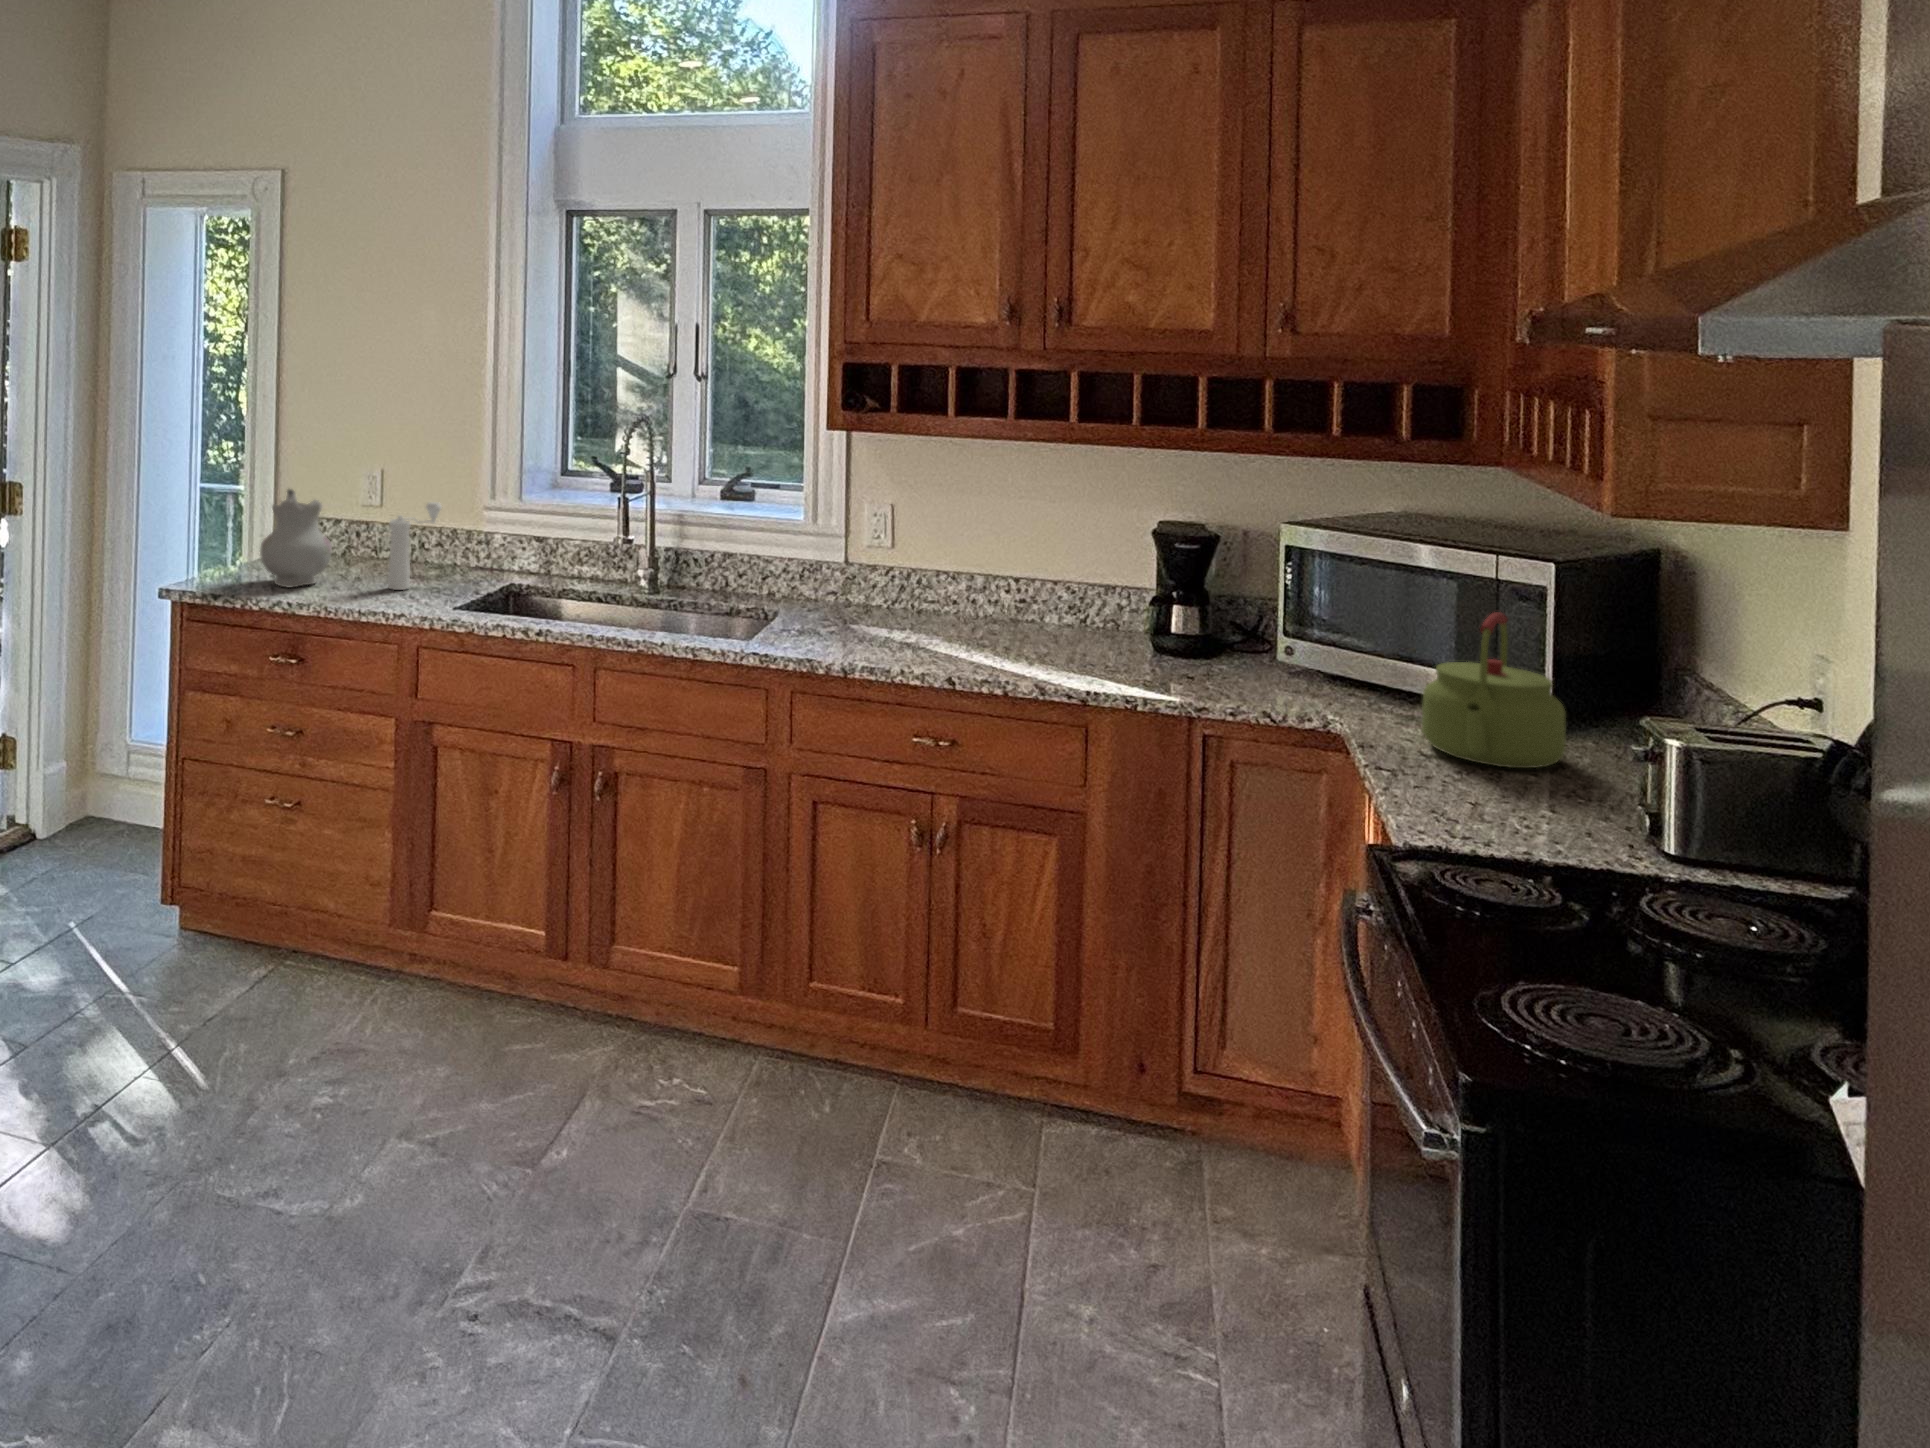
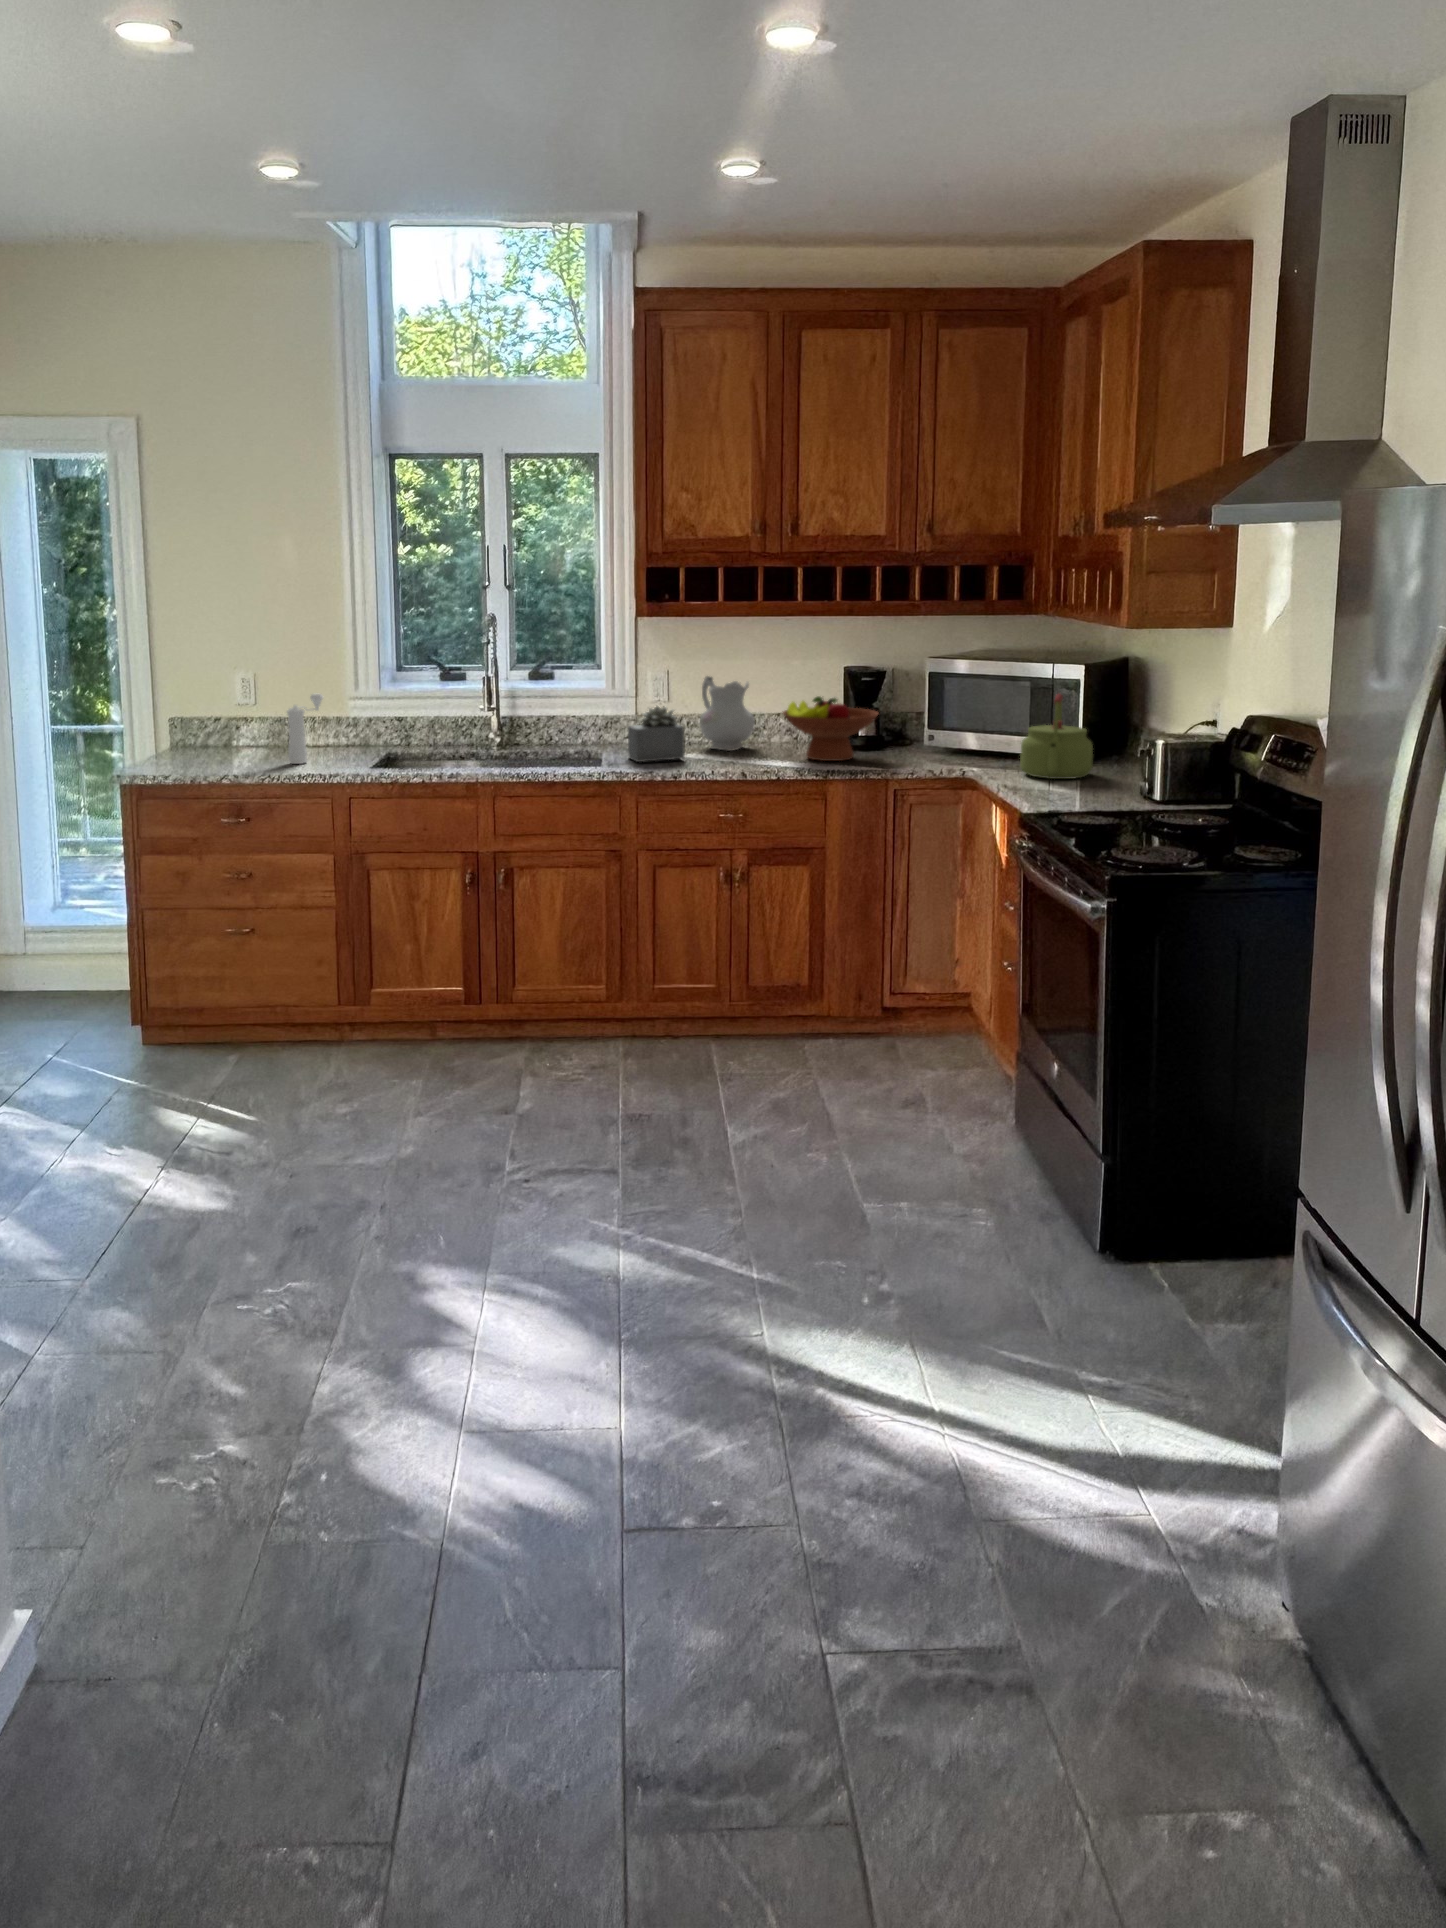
ceramic pitcher: present [260,489,332,587] -> present [700,676,755,751]
succulent plant: none [808,558,884,641] -> present [628,706,685,762]
fruit bowl: none [1031,569,1189,673] -> present [783,696,878,761]

